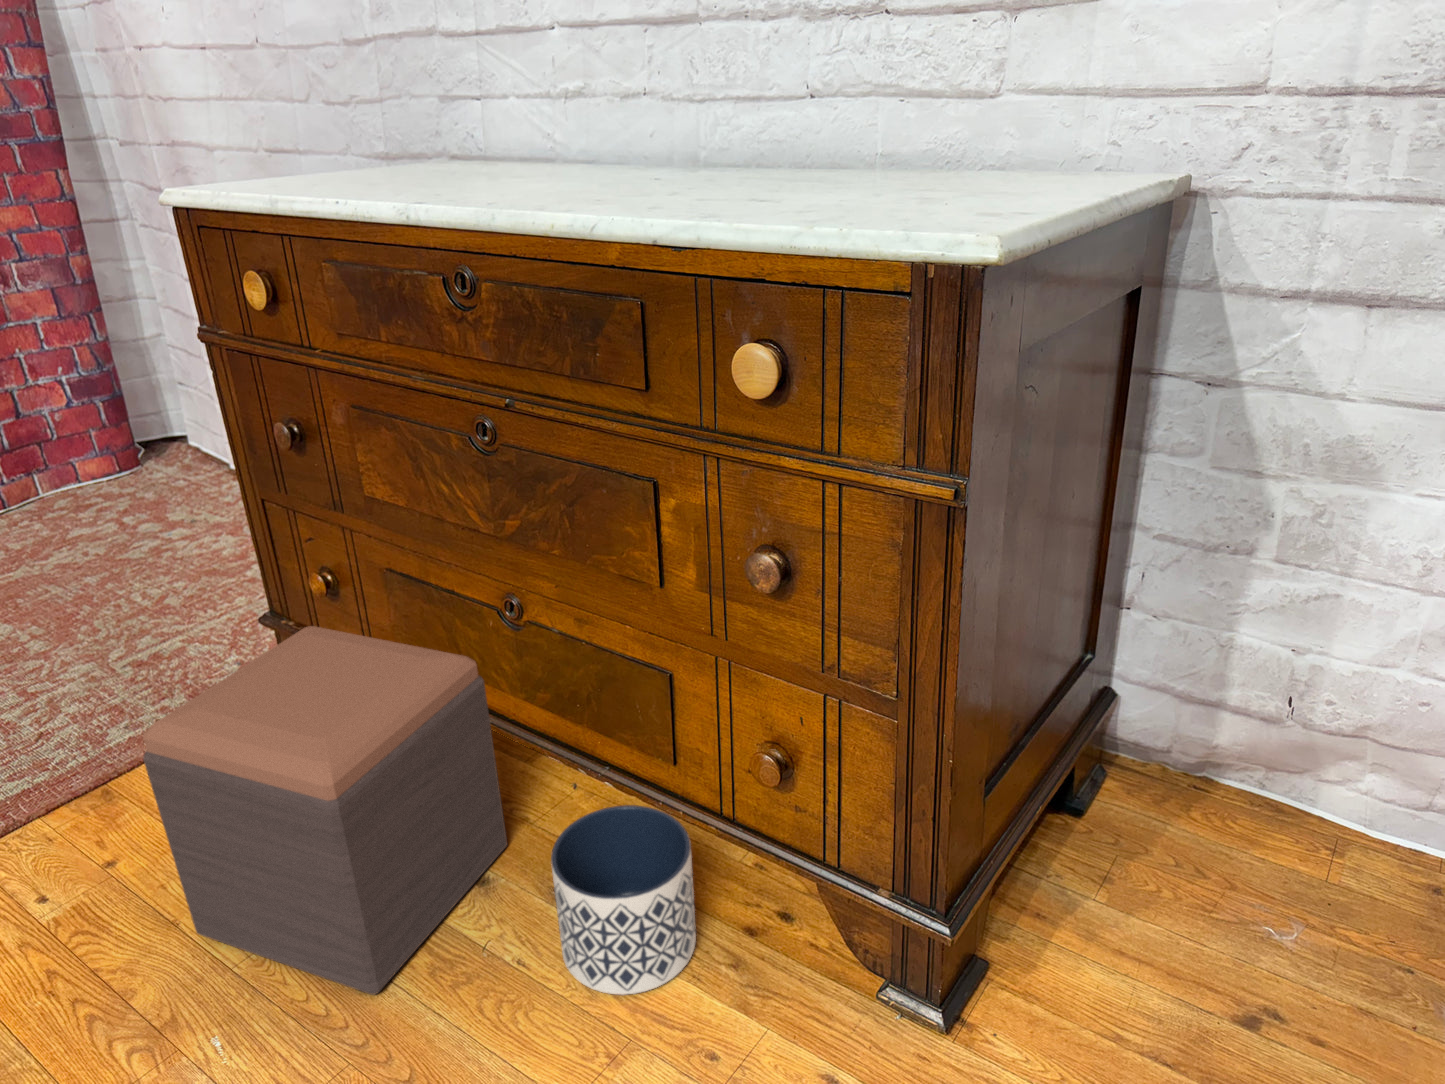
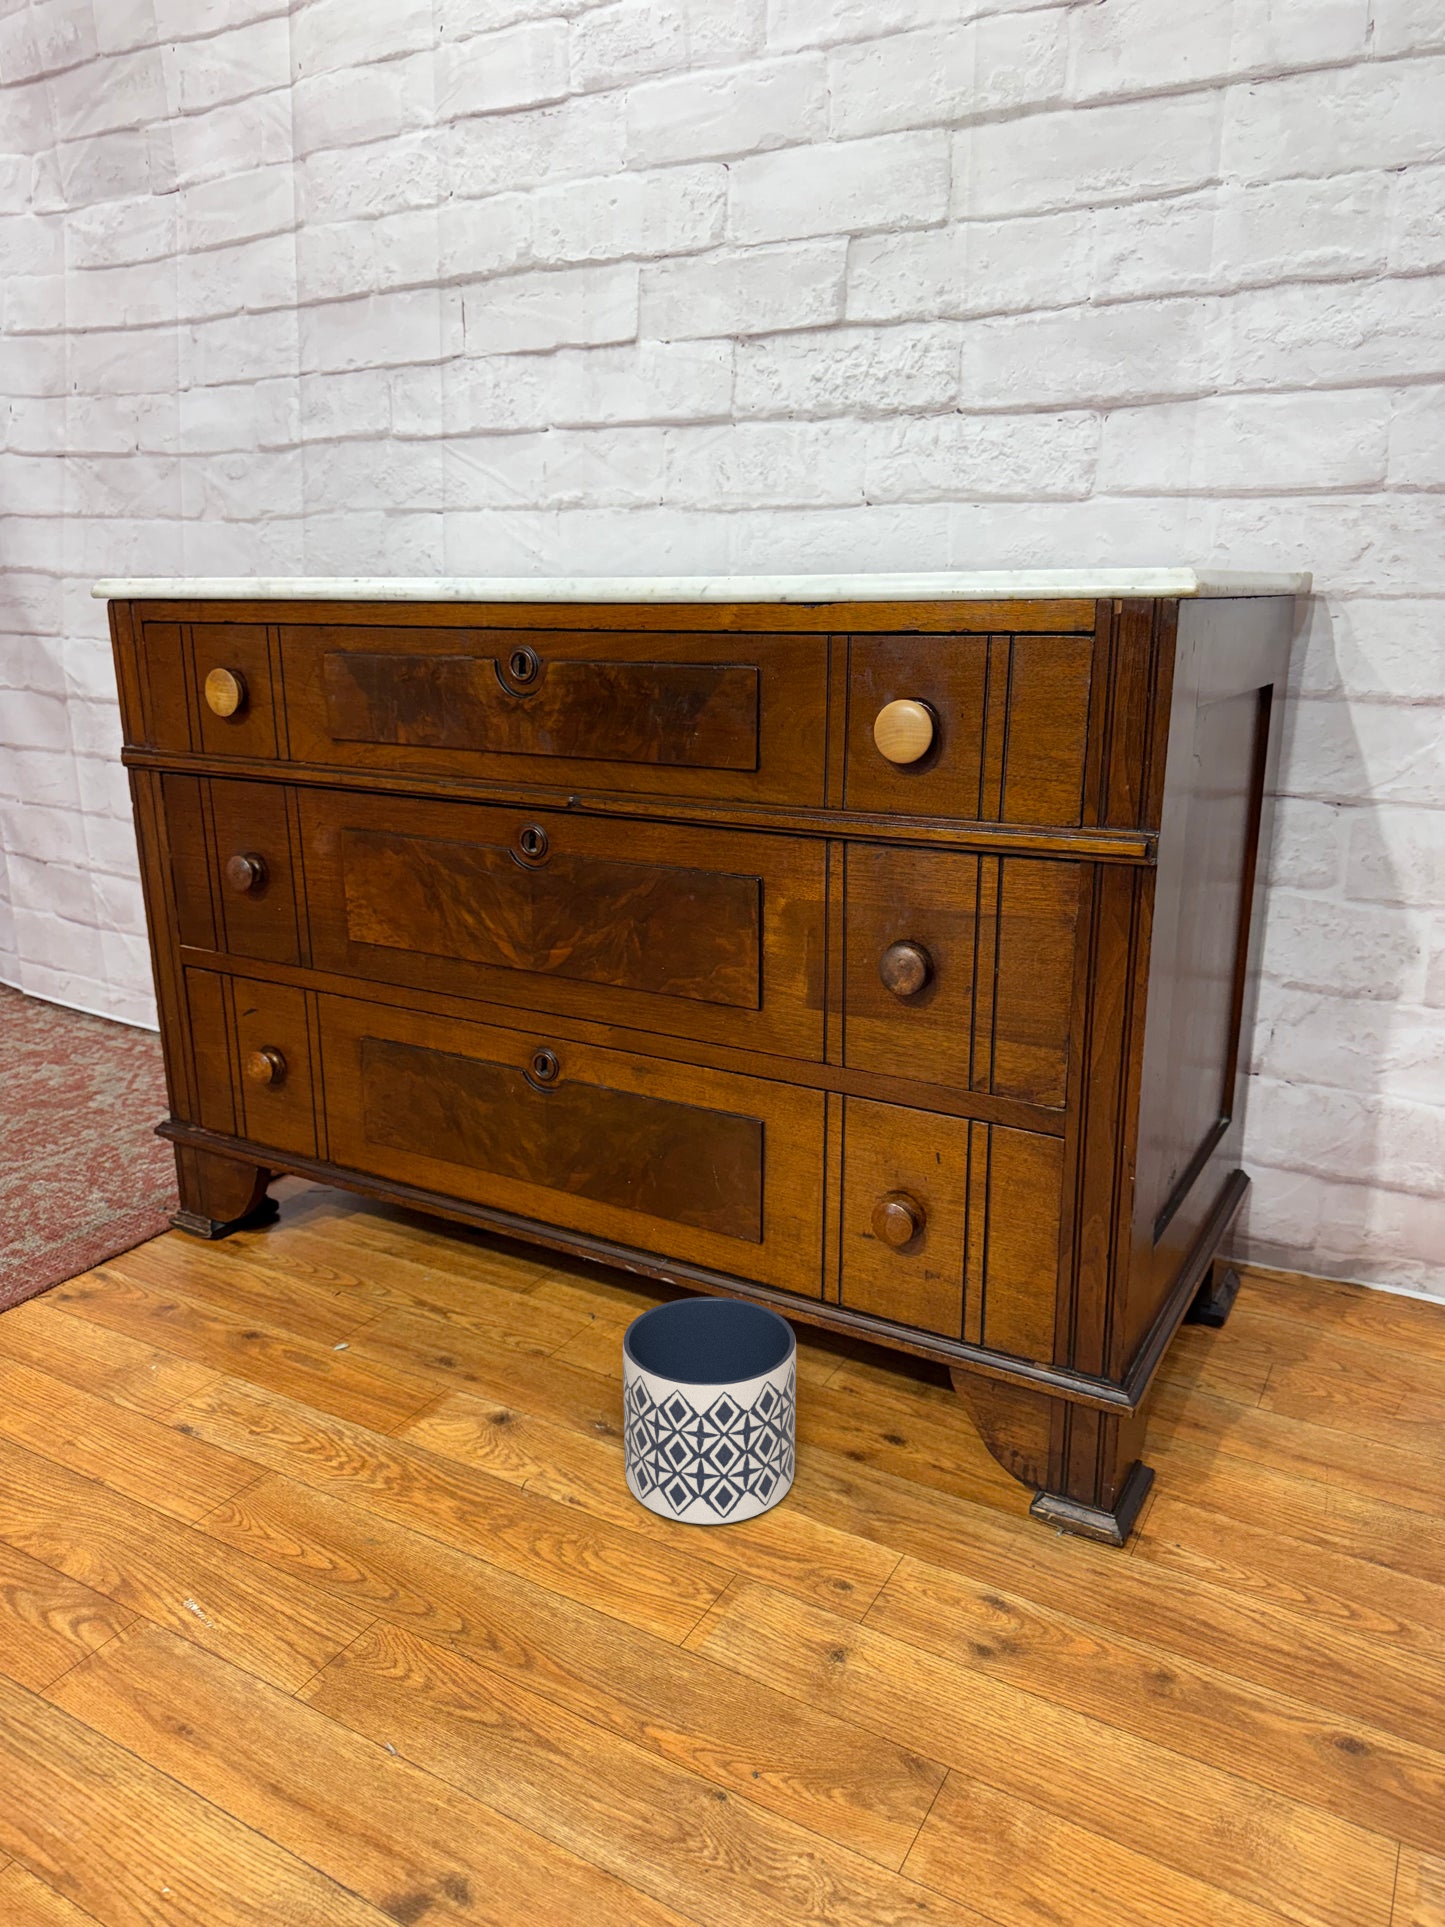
footstool: present [143,626,507,995] -> none [102,1093,525,1541]

